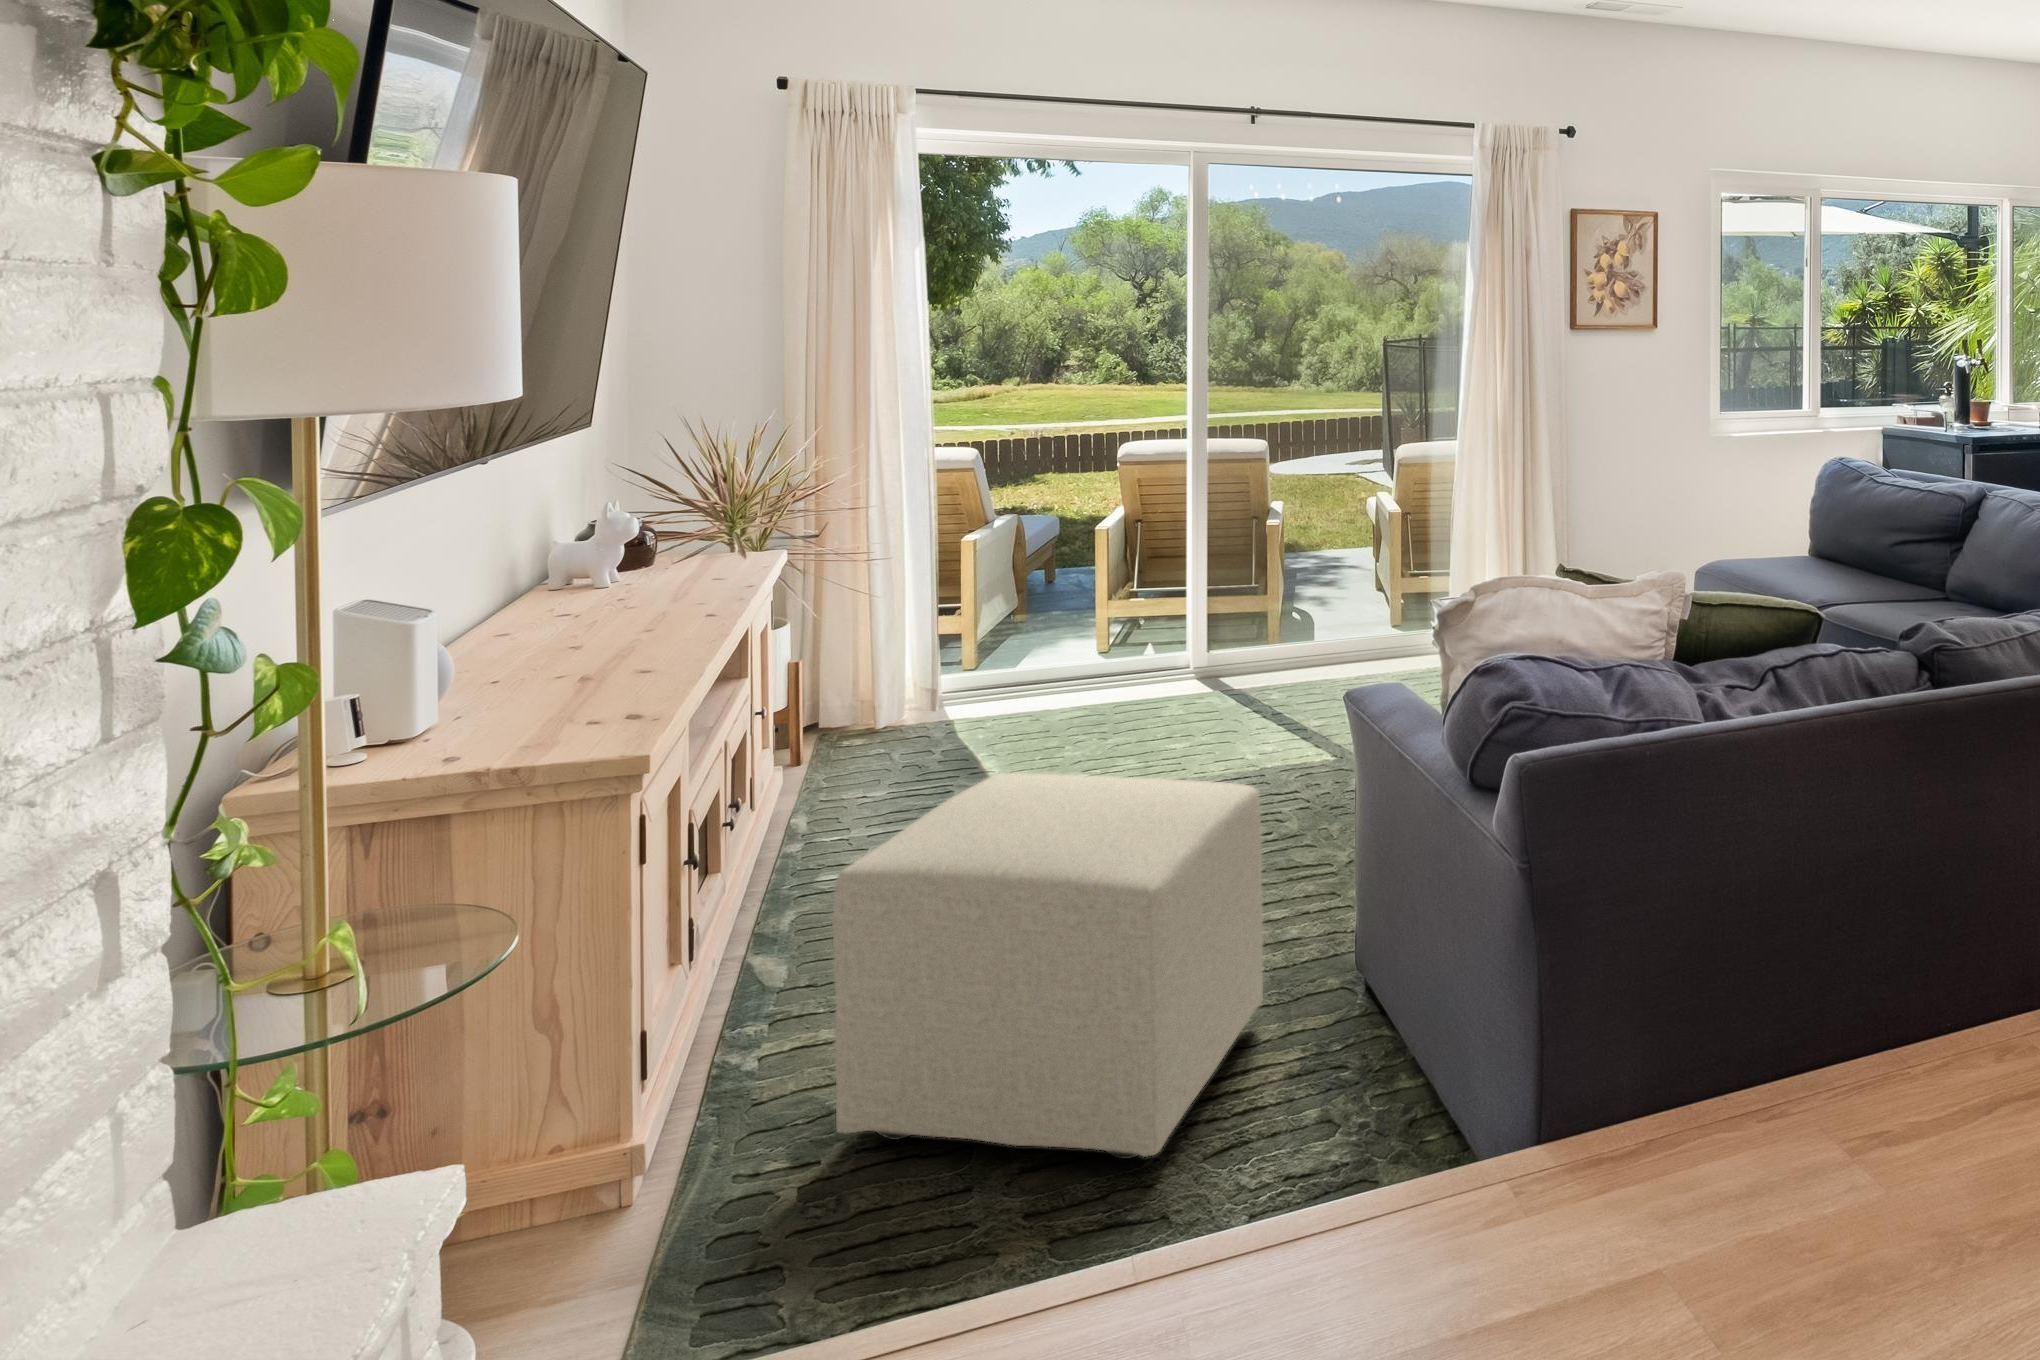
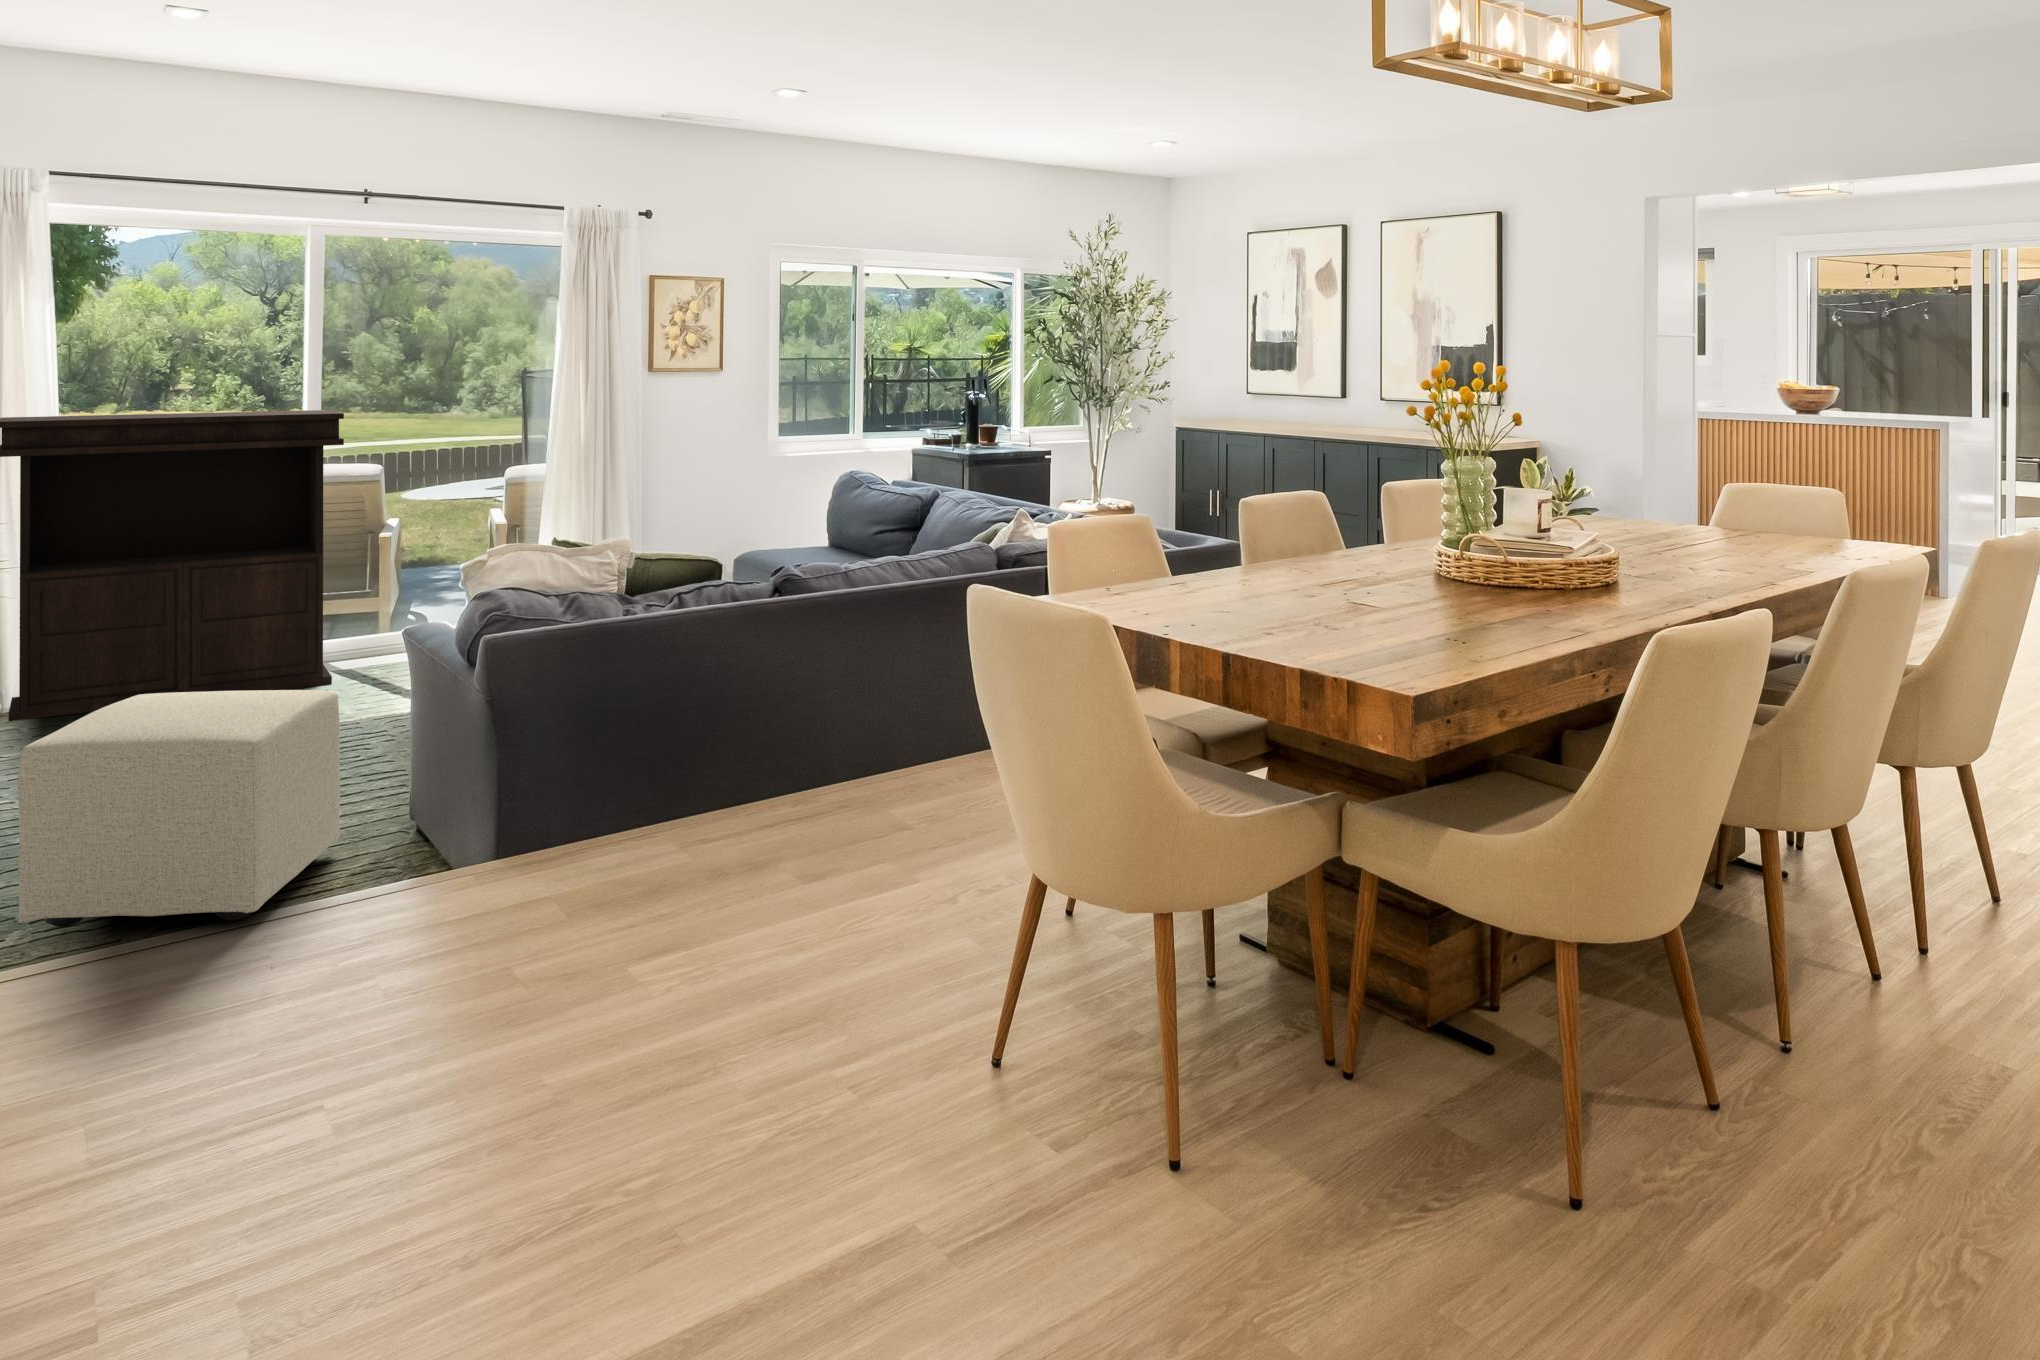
console table: none [855,373,1237,744] -> present [0,410,344,721]

